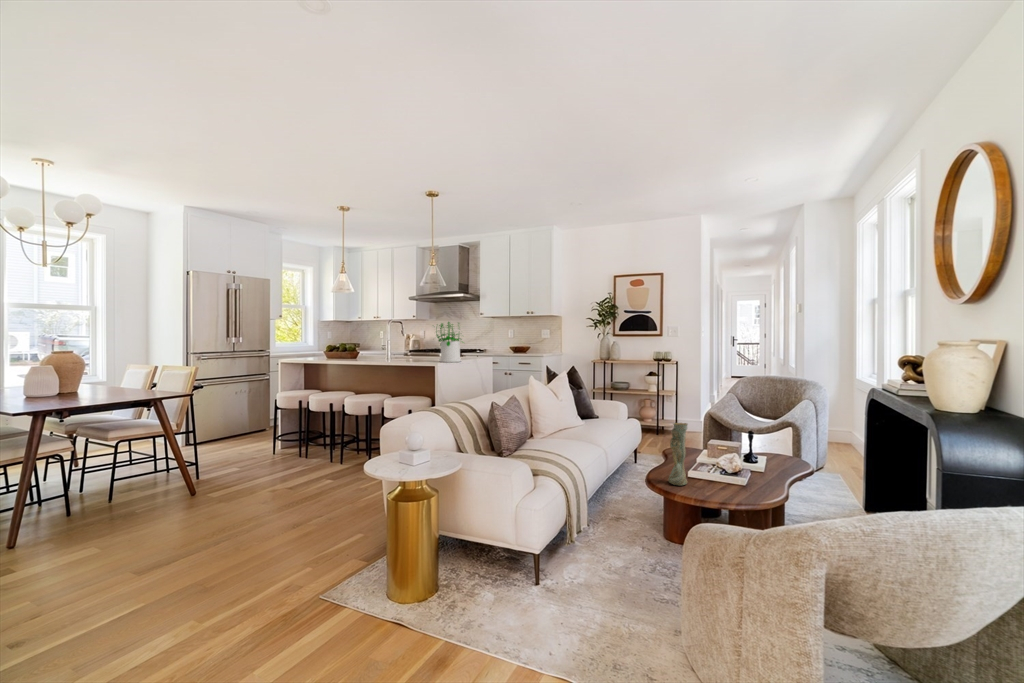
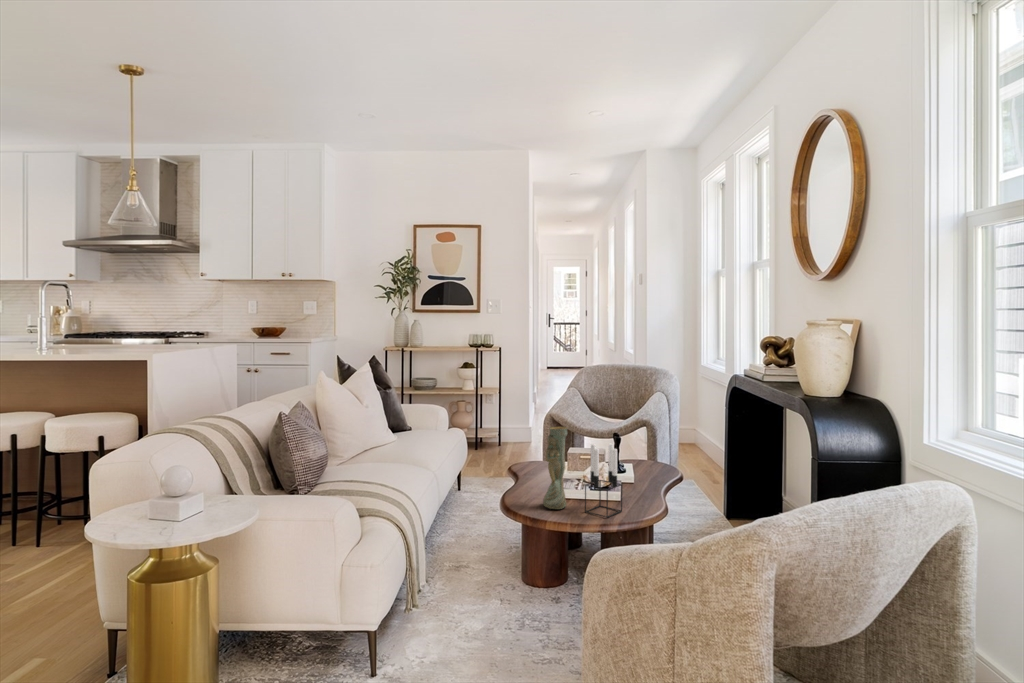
potted plant: present [436,322,461,362] -> none [136,284,198,351]
candle holder: none [700,438,732,496] -> present [585,444,622,518]

